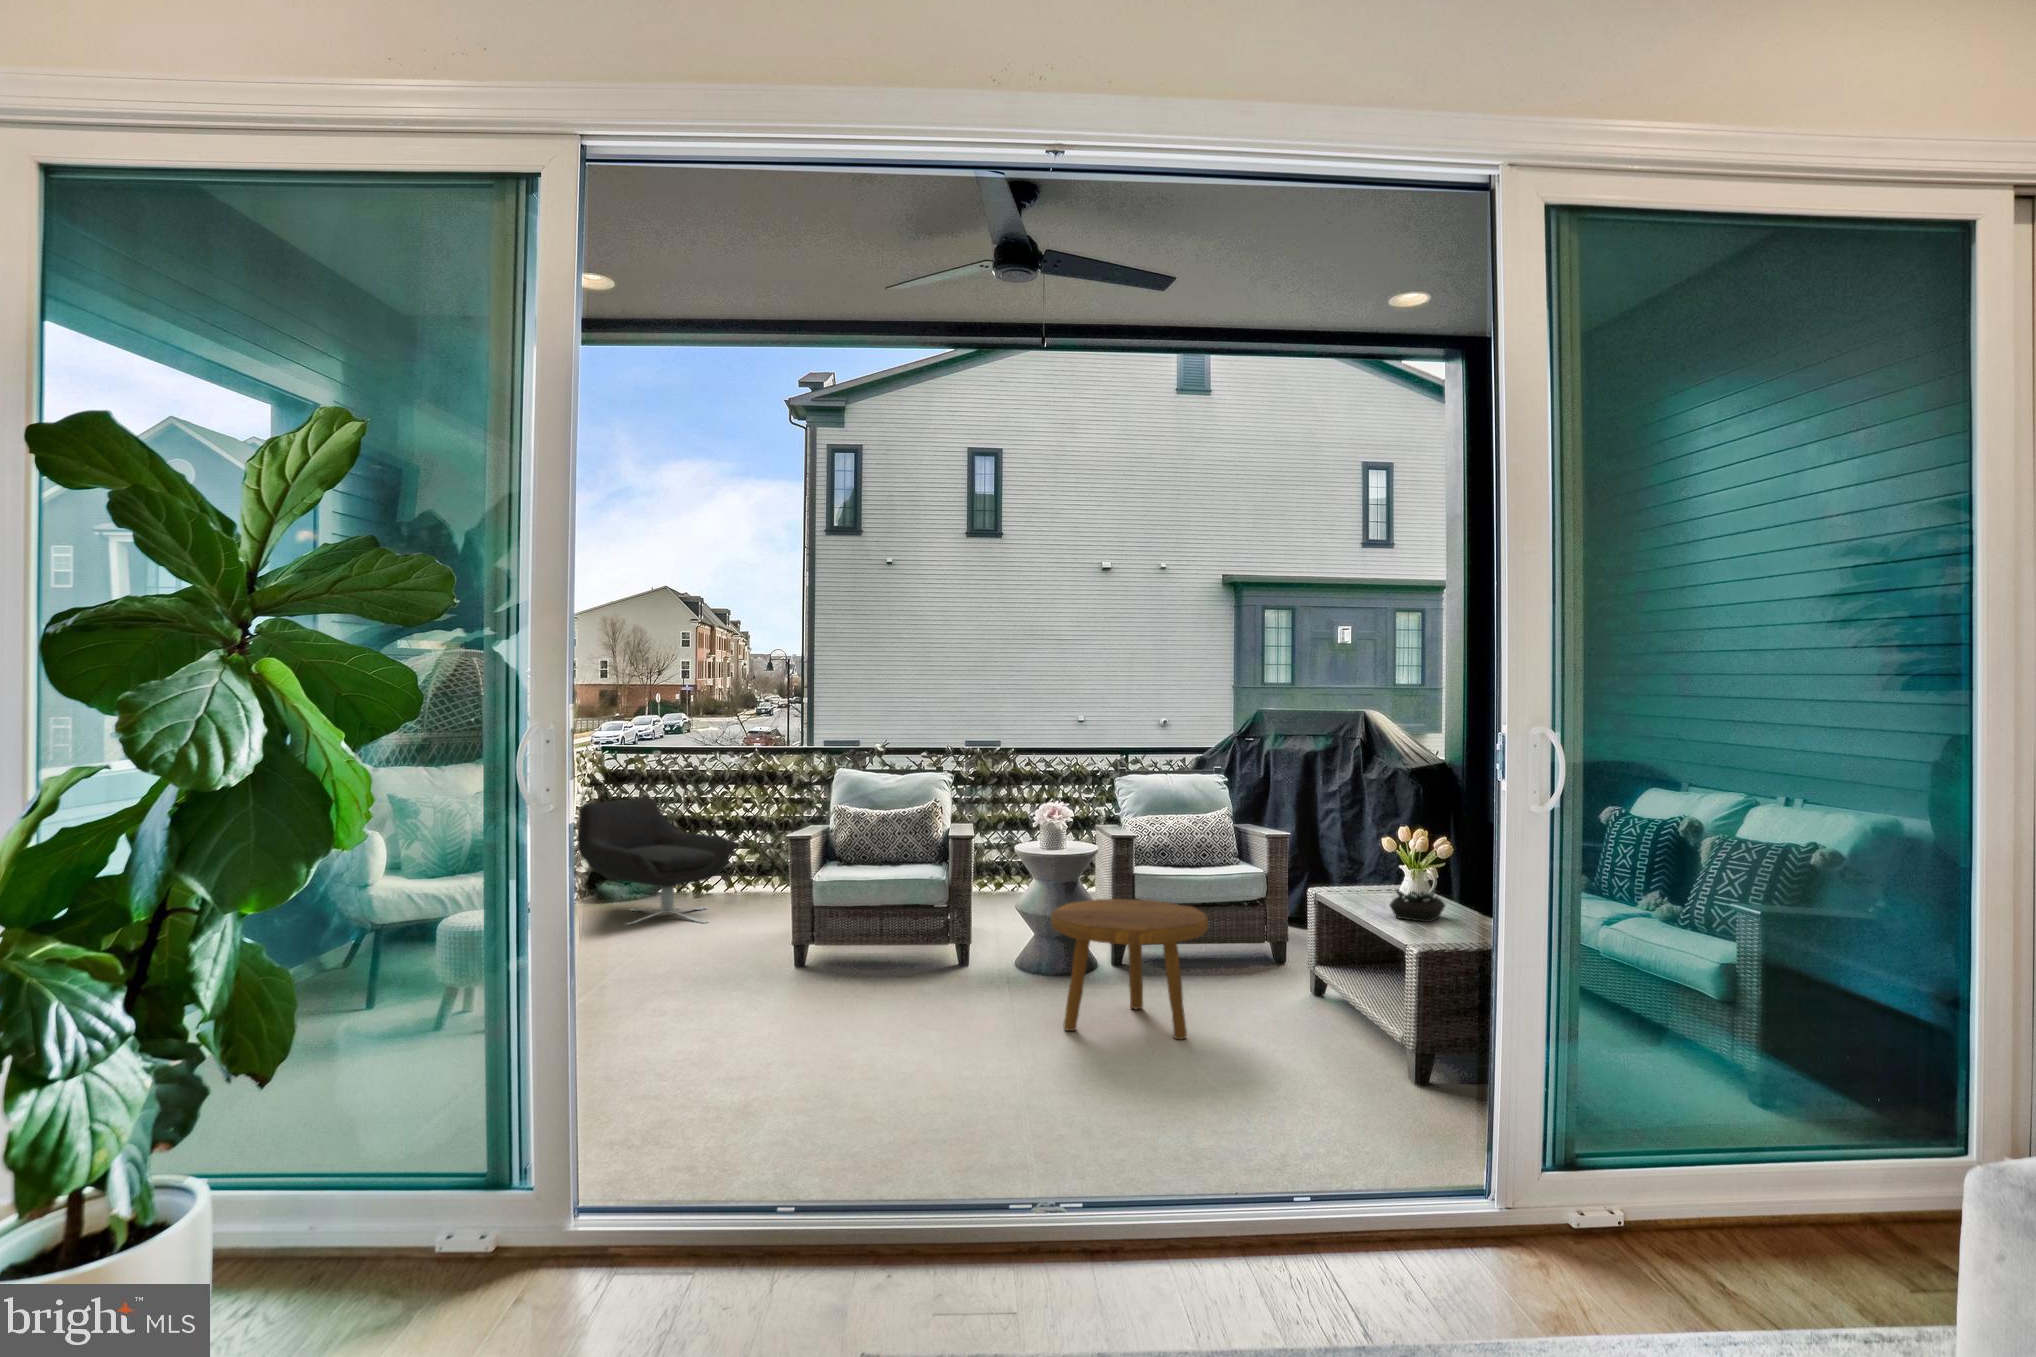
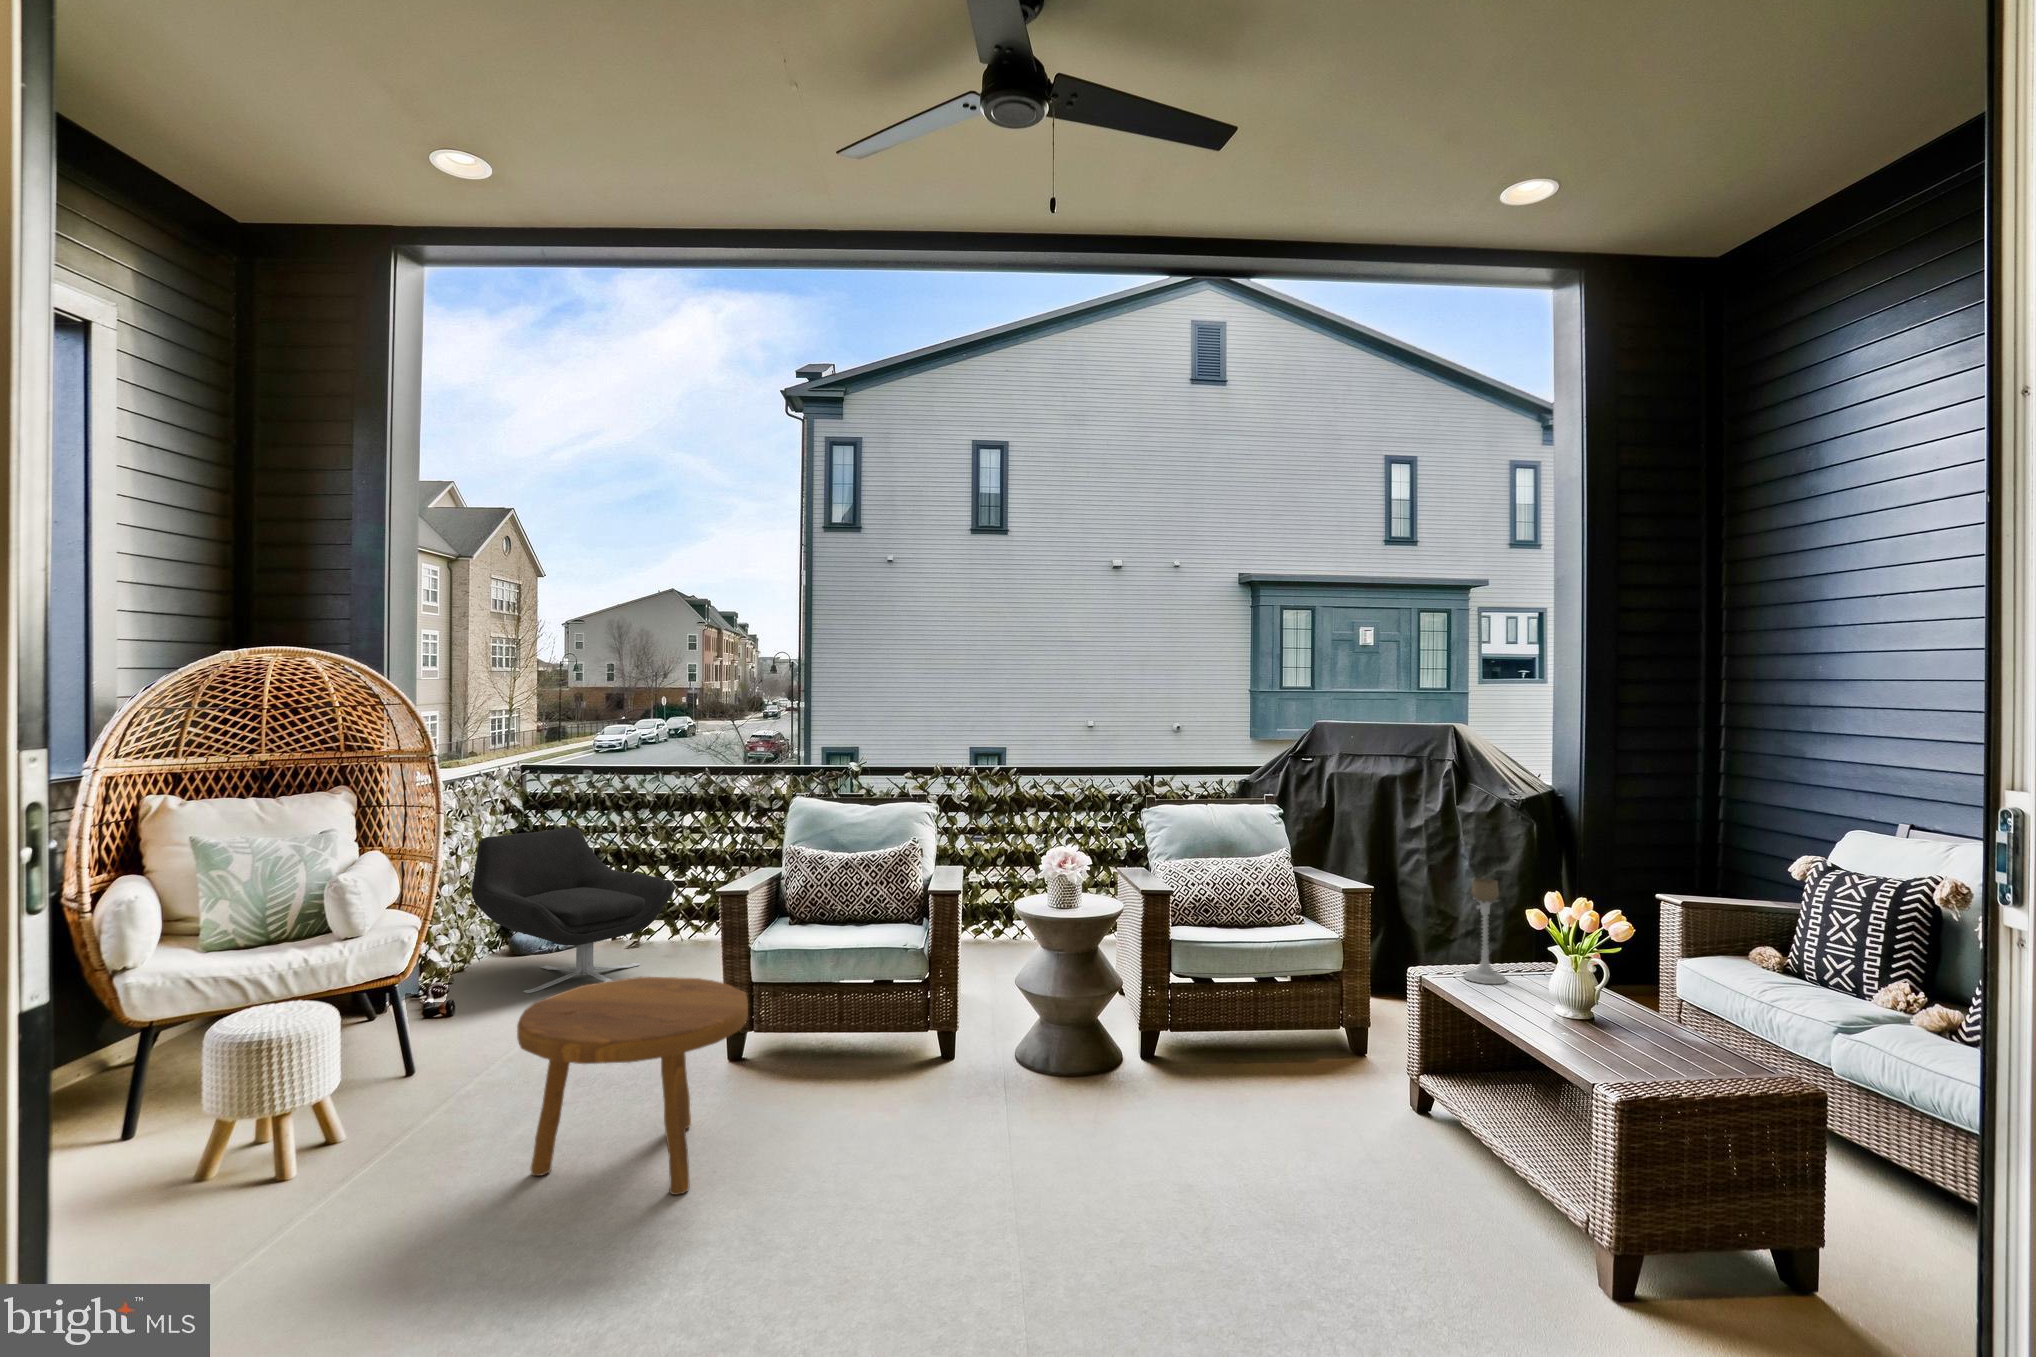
candle holder: none [1335,818,1365,891] -> present [1464,878,1507,984]
succulent plant: present [1390,890,1445,922] -> none [1588,1000,1679,1063]
footstool: present [1051,899,1208,1039] -> present [517,977,748,1195]

